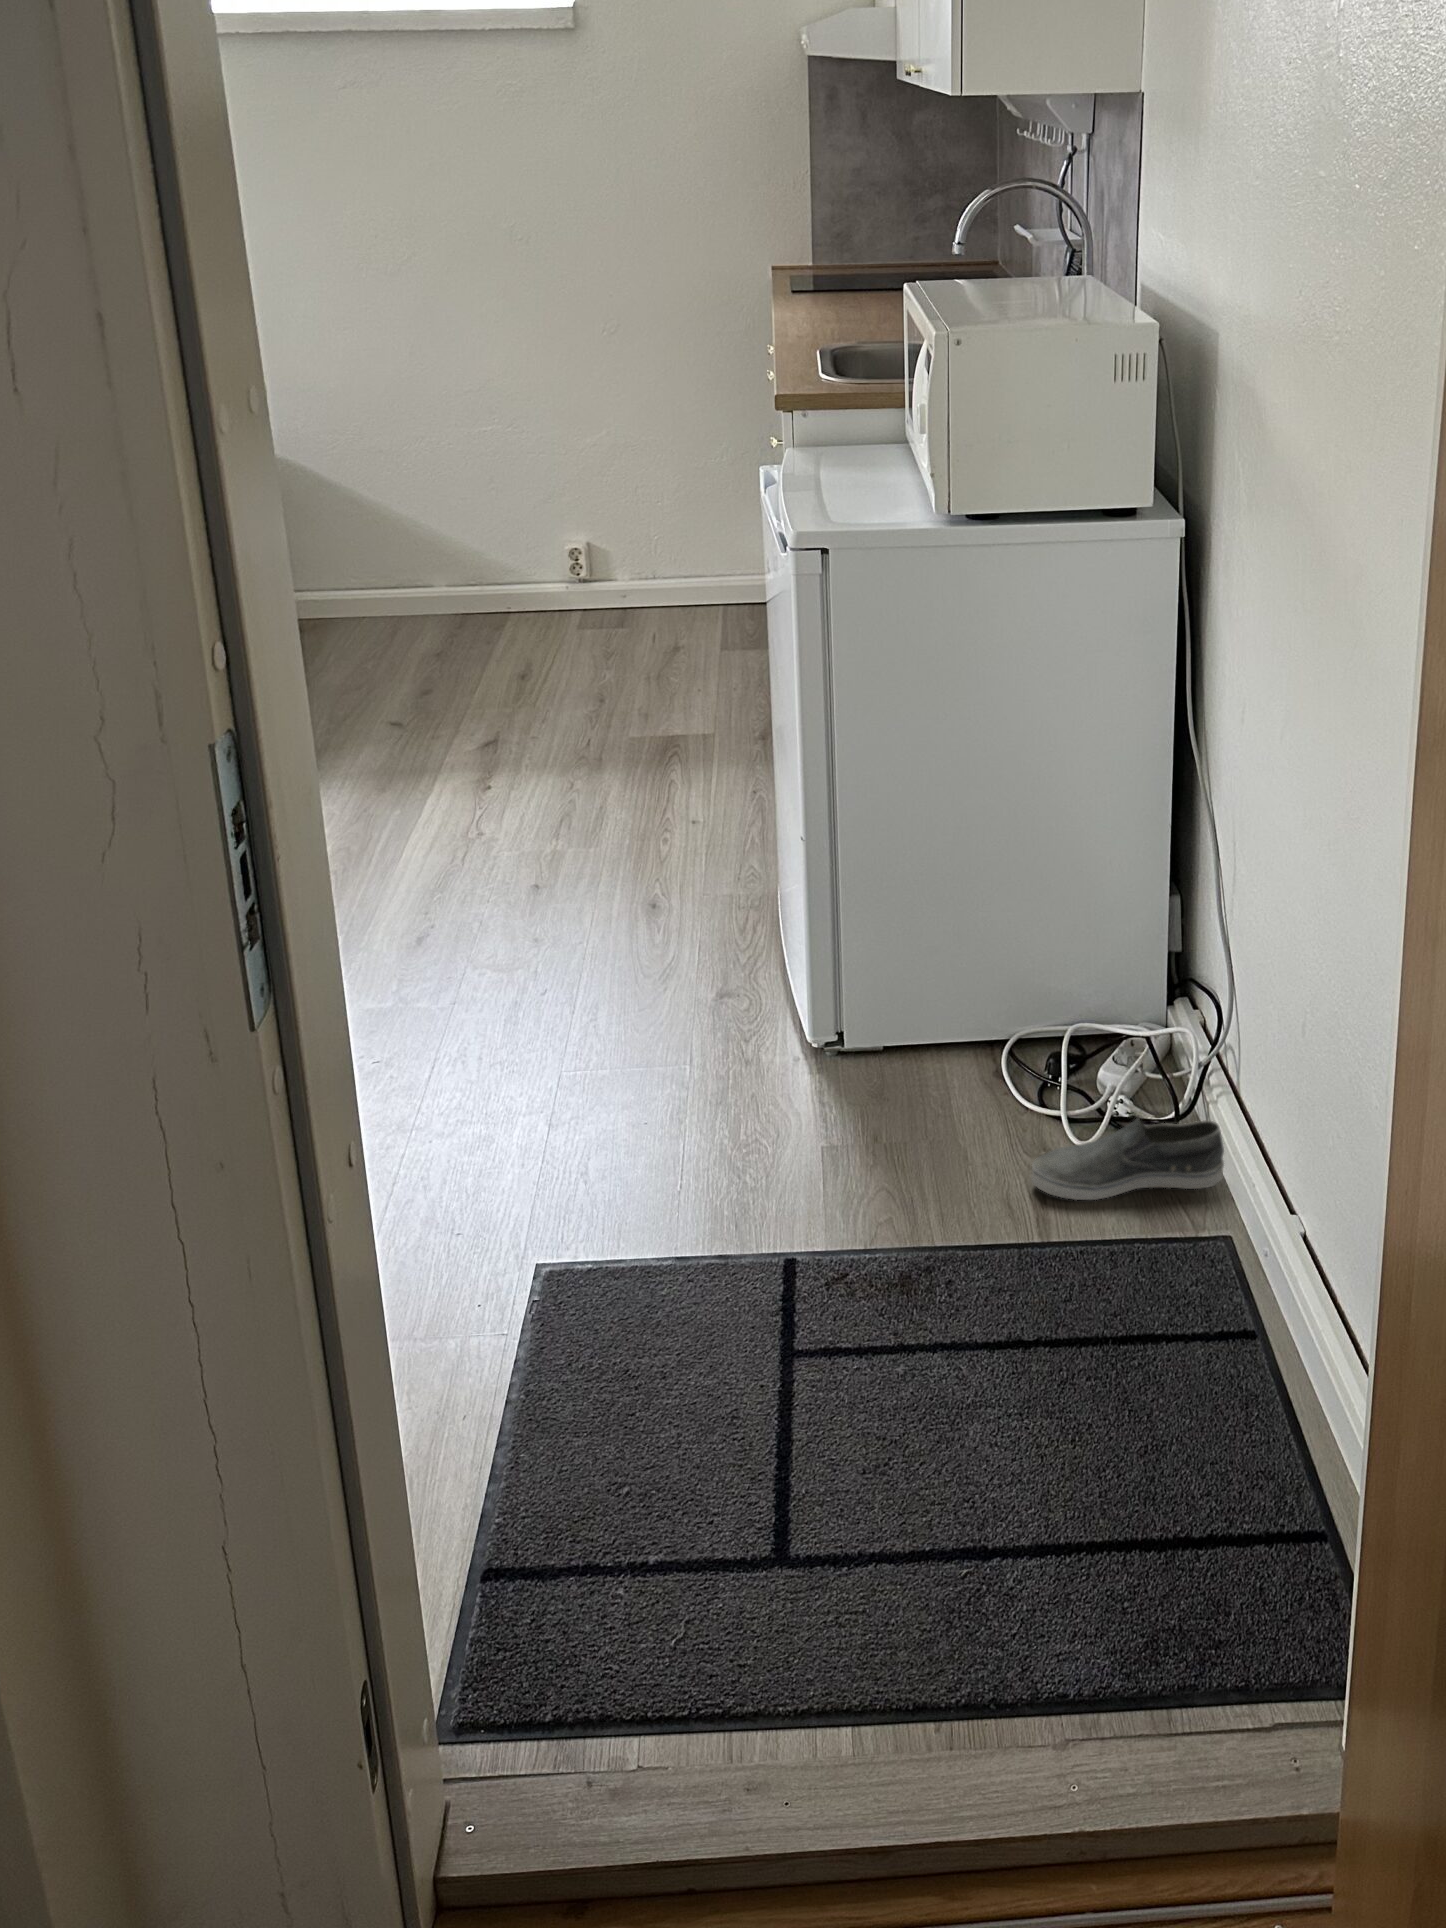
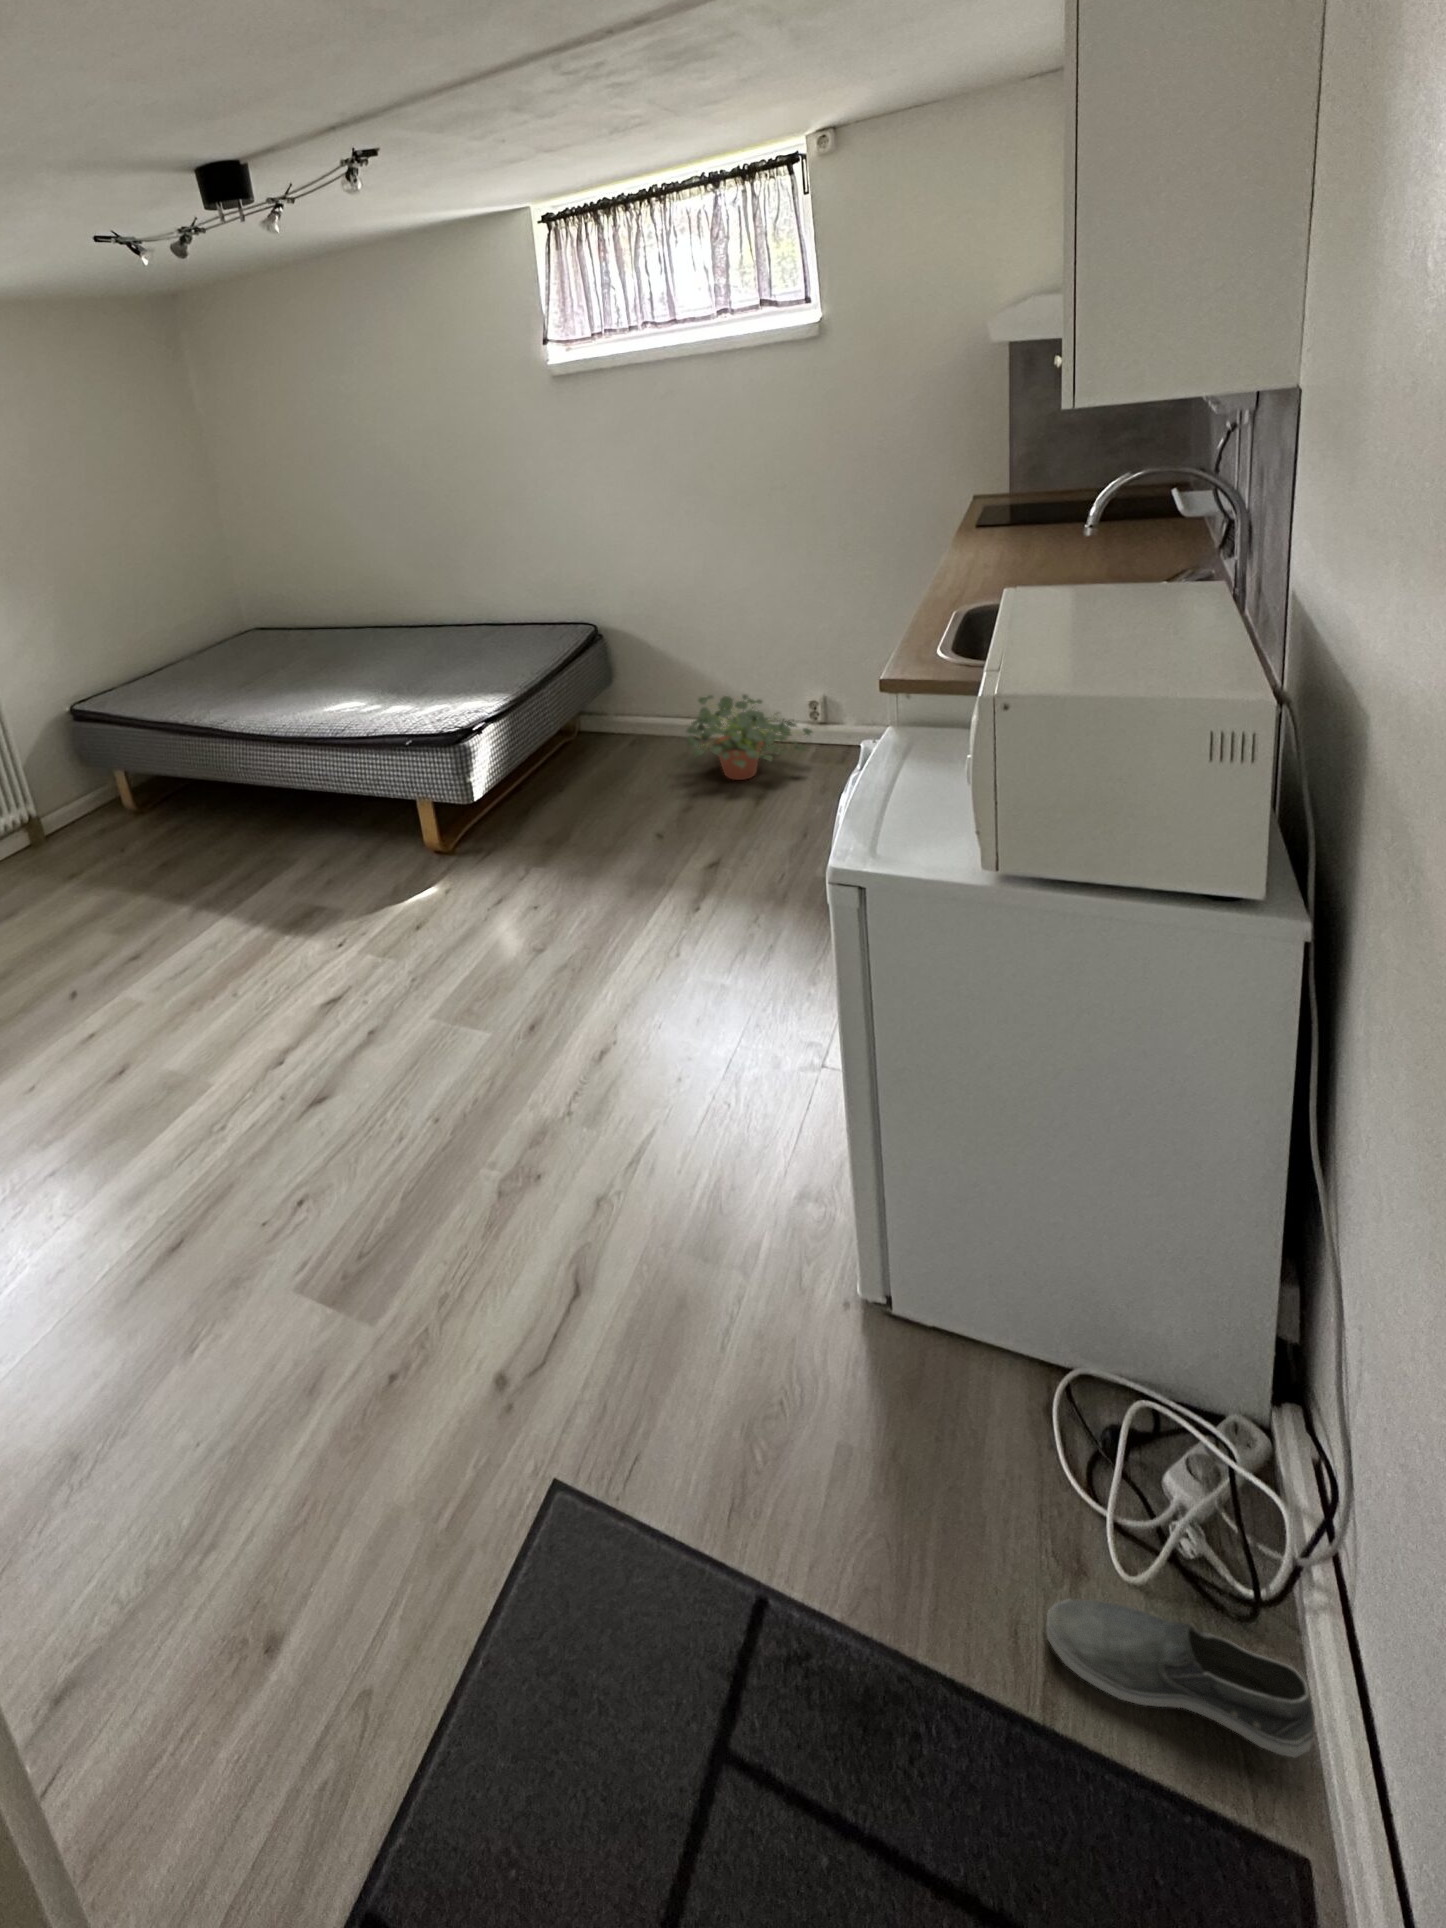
potted plant: none [398,538,579,657] -> present [686,694,812,780]

